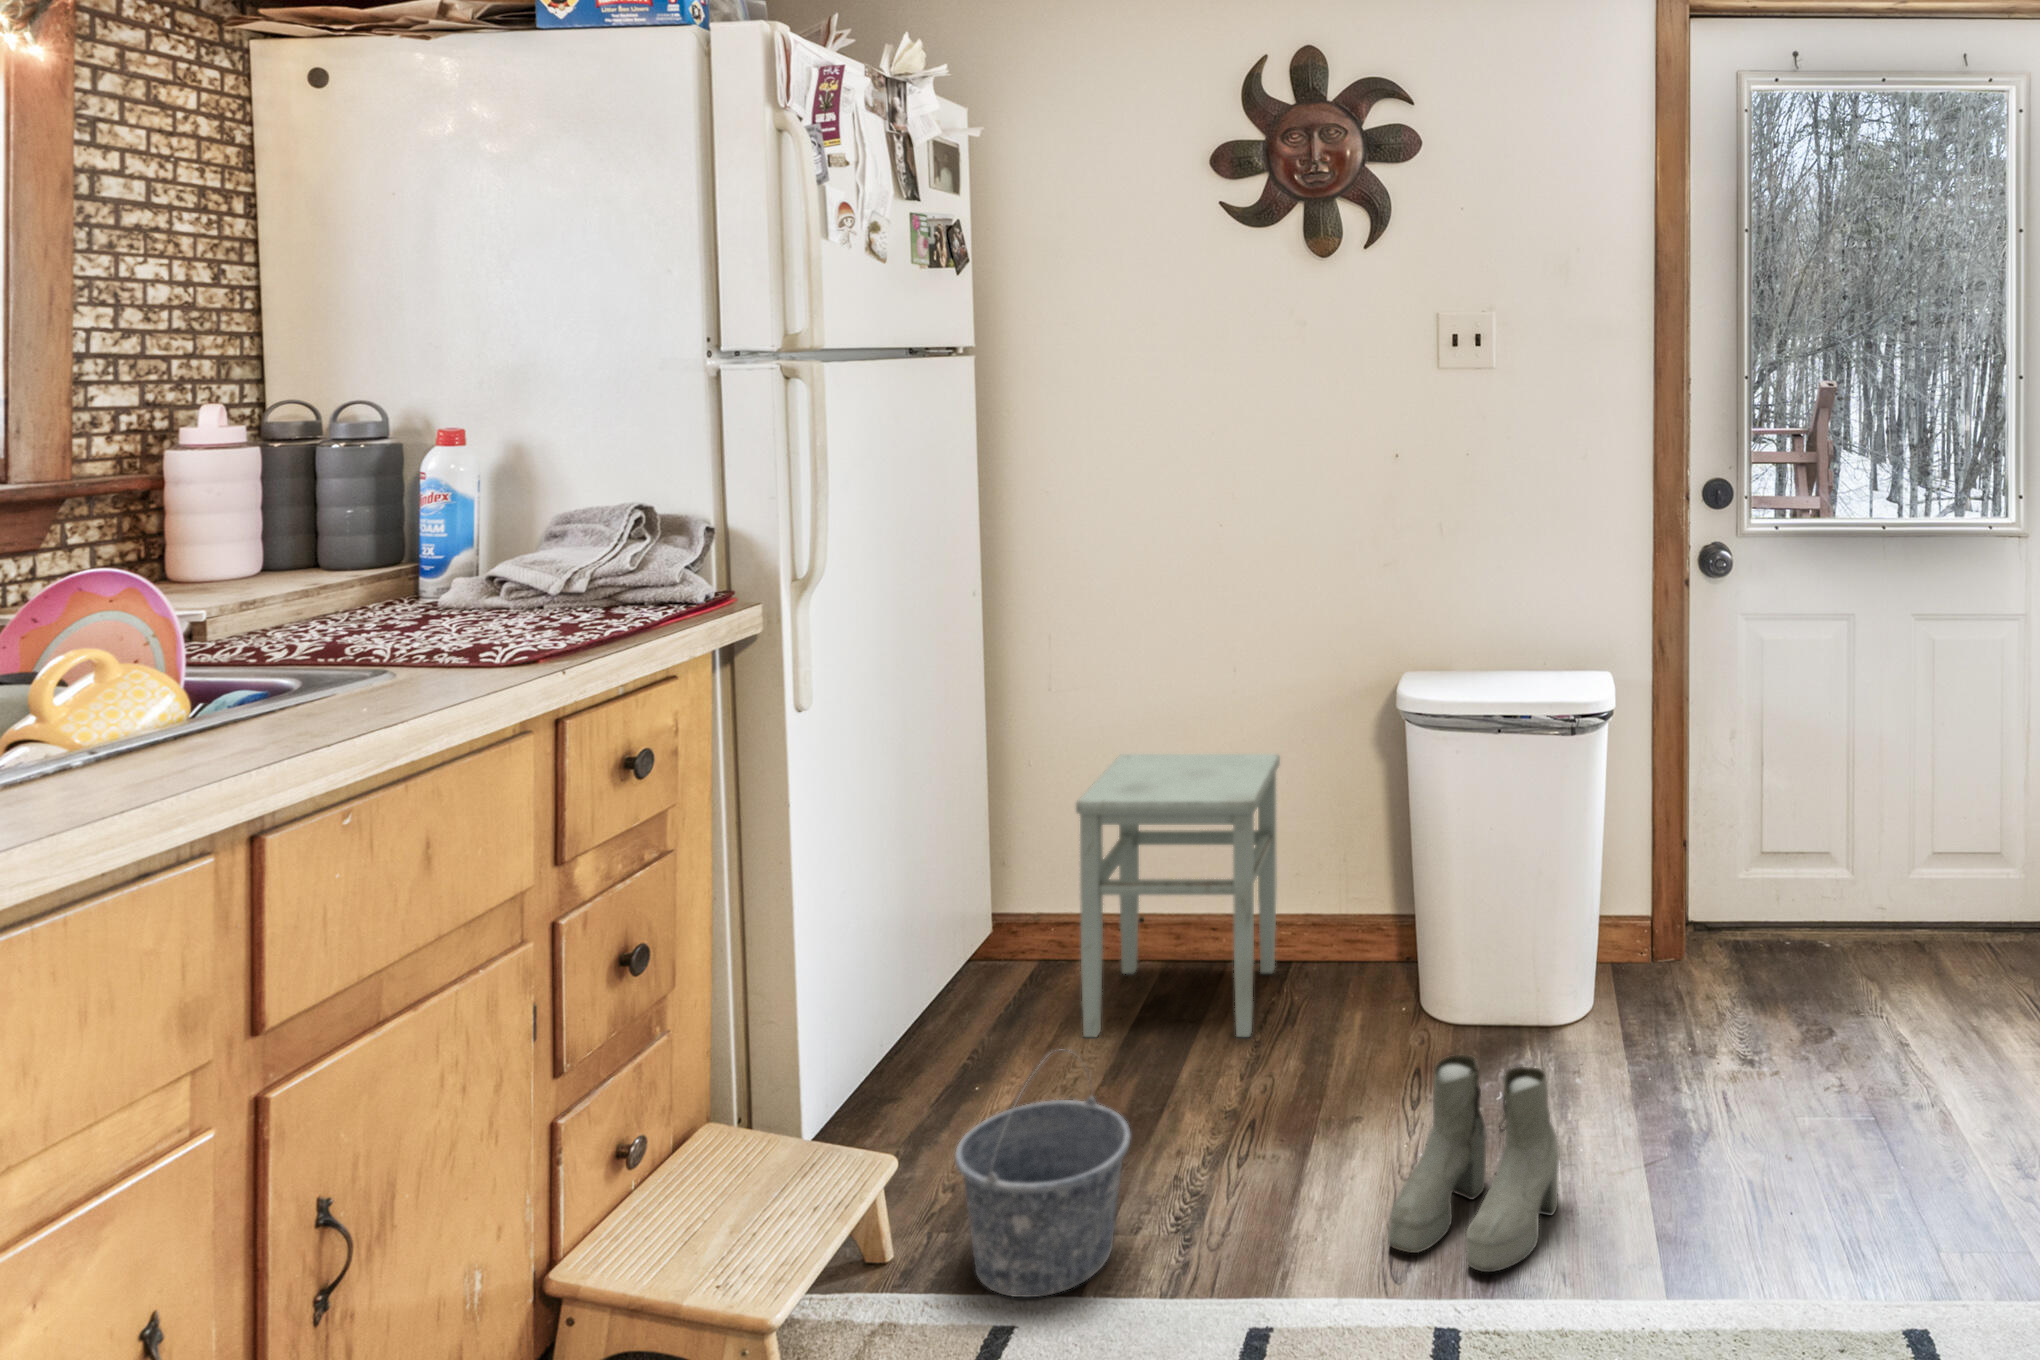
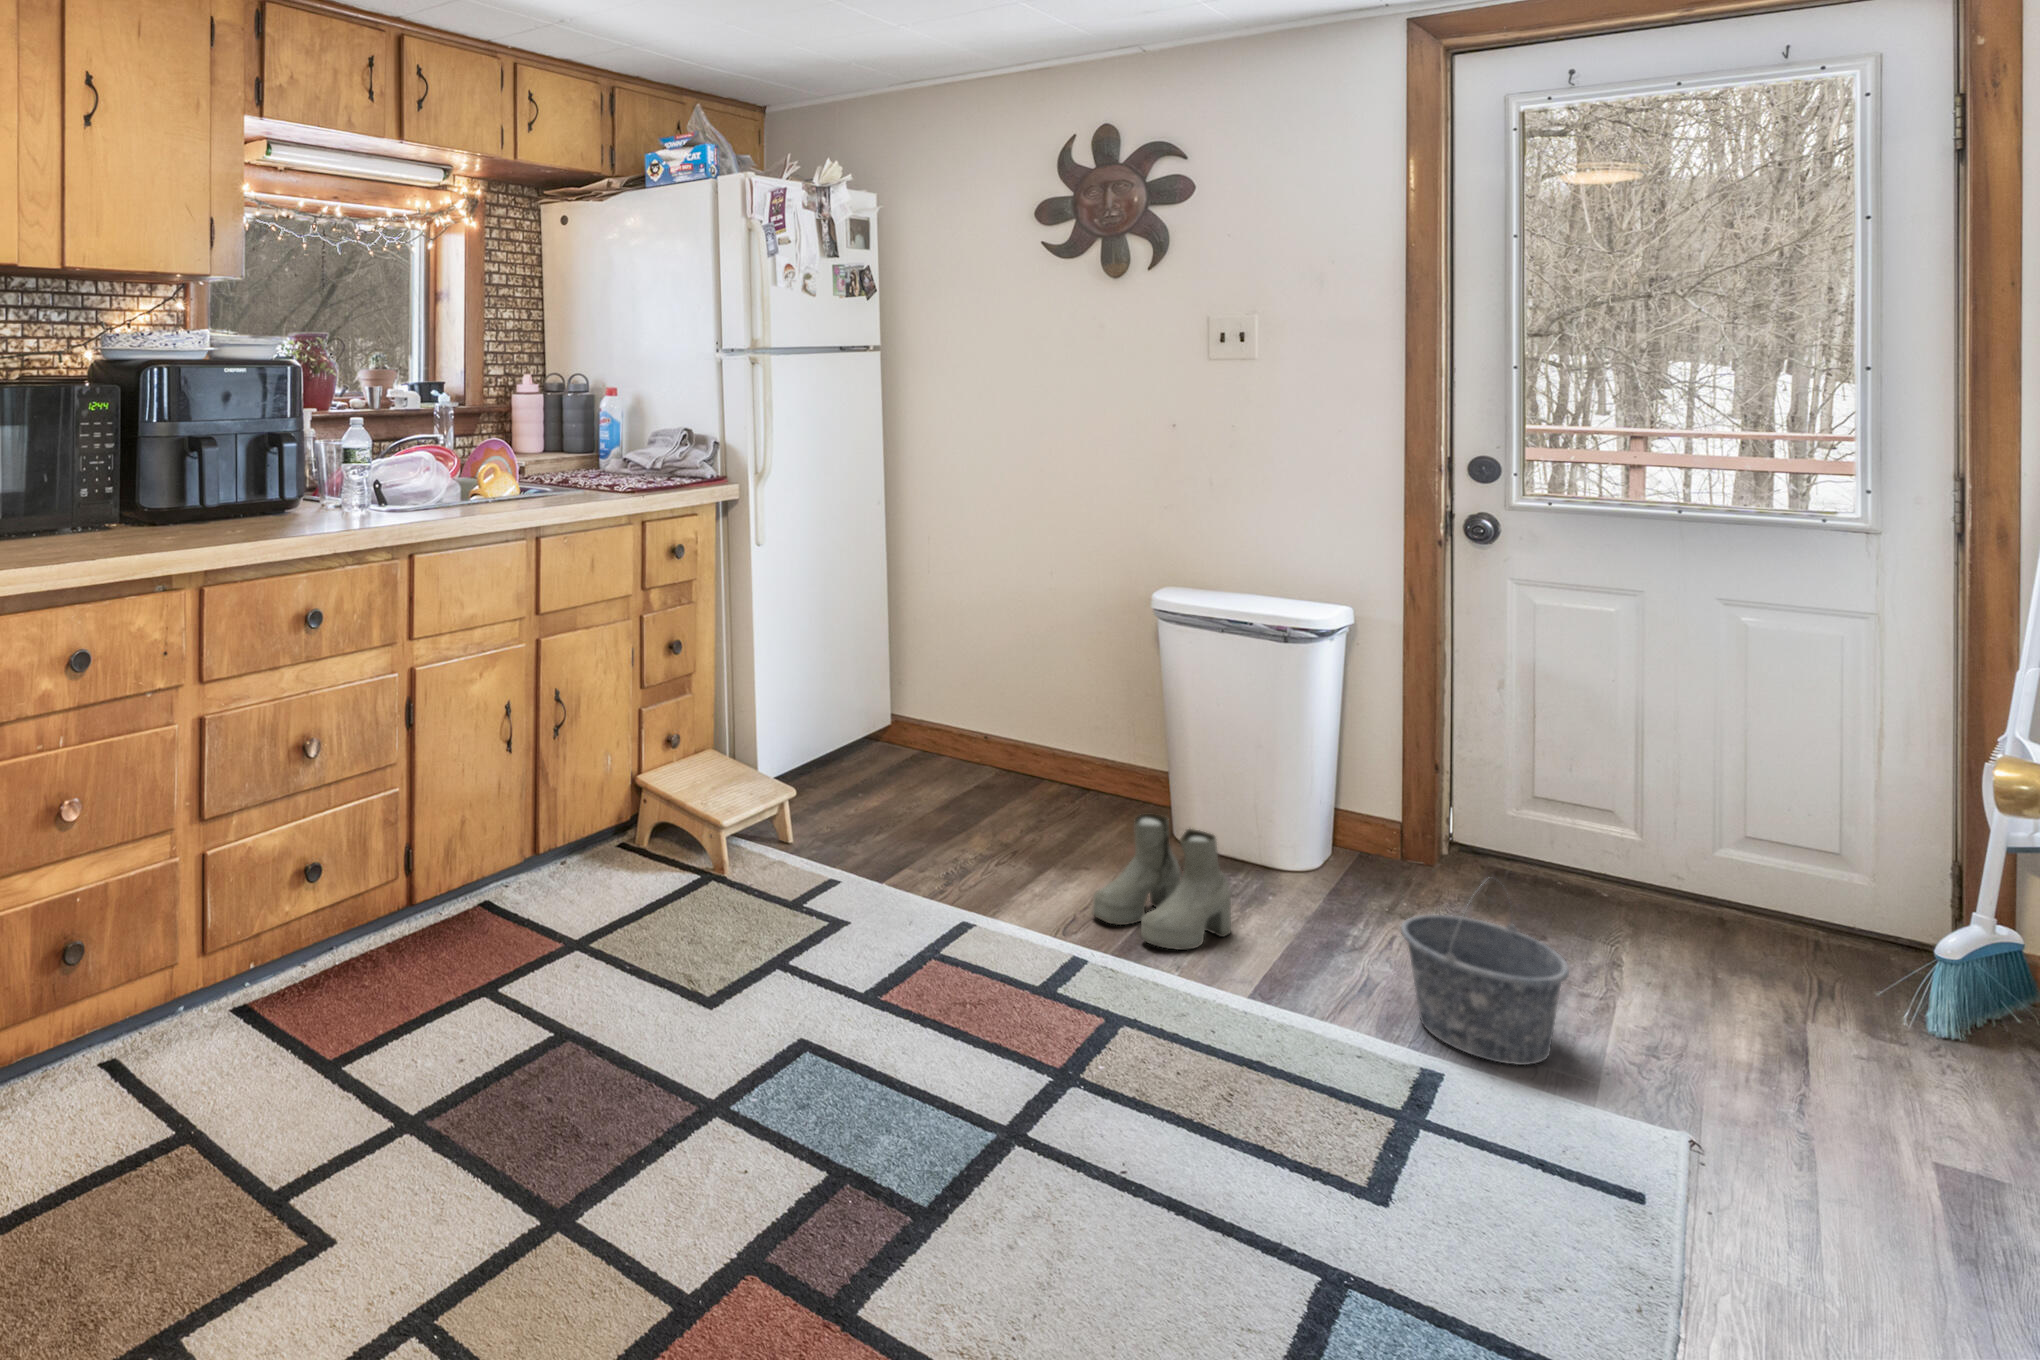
stool: present [1076,754,1280,1037] -> none [937,607,1089,798]
bucket: present [955,1064,1131,1297] -> present [1401,884,1569,1065]

